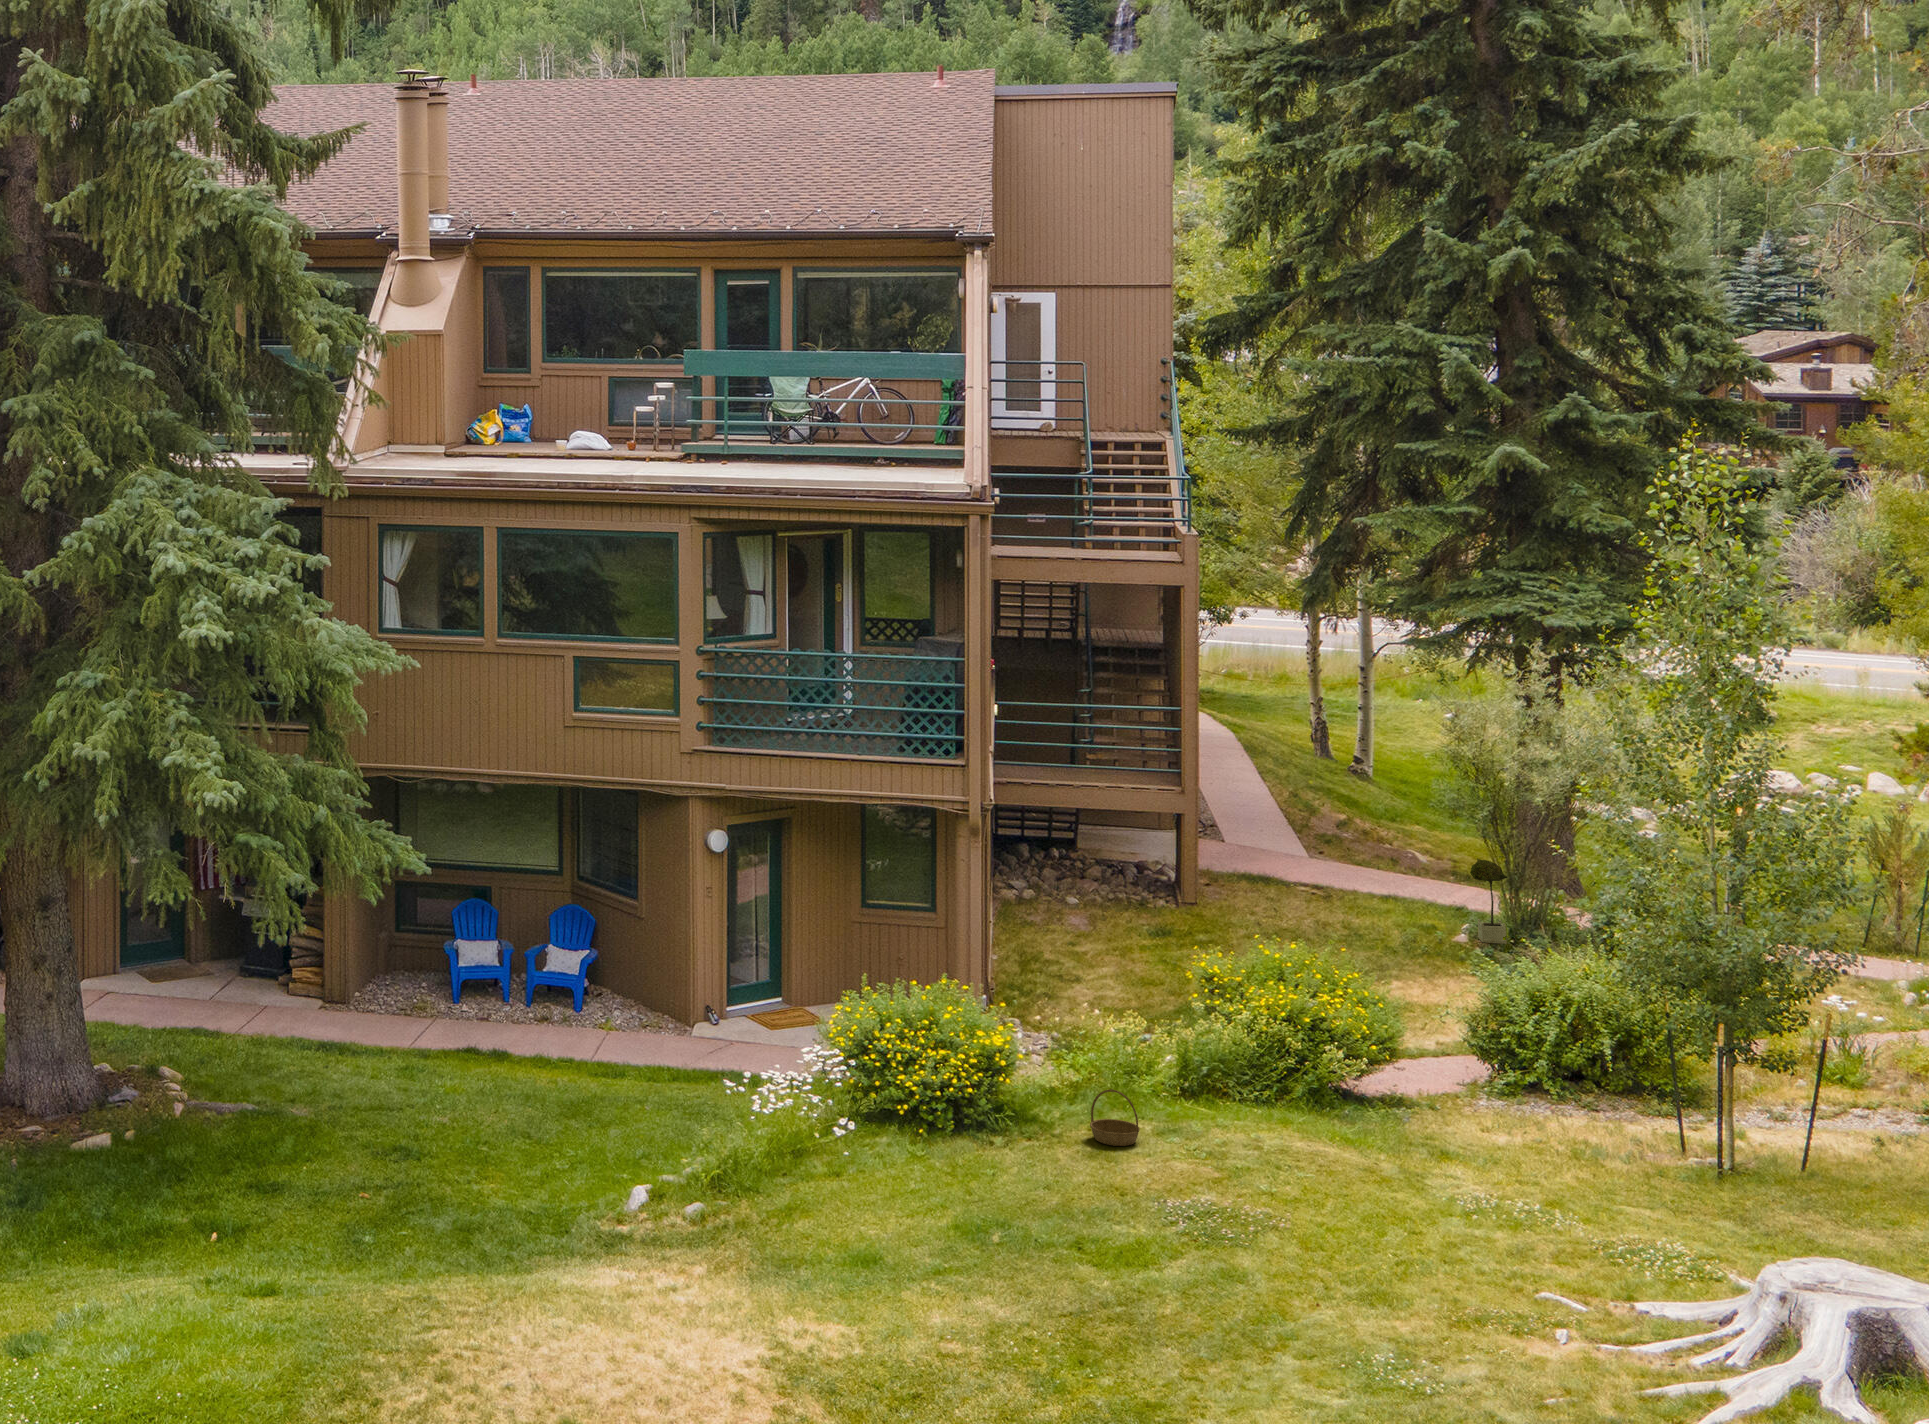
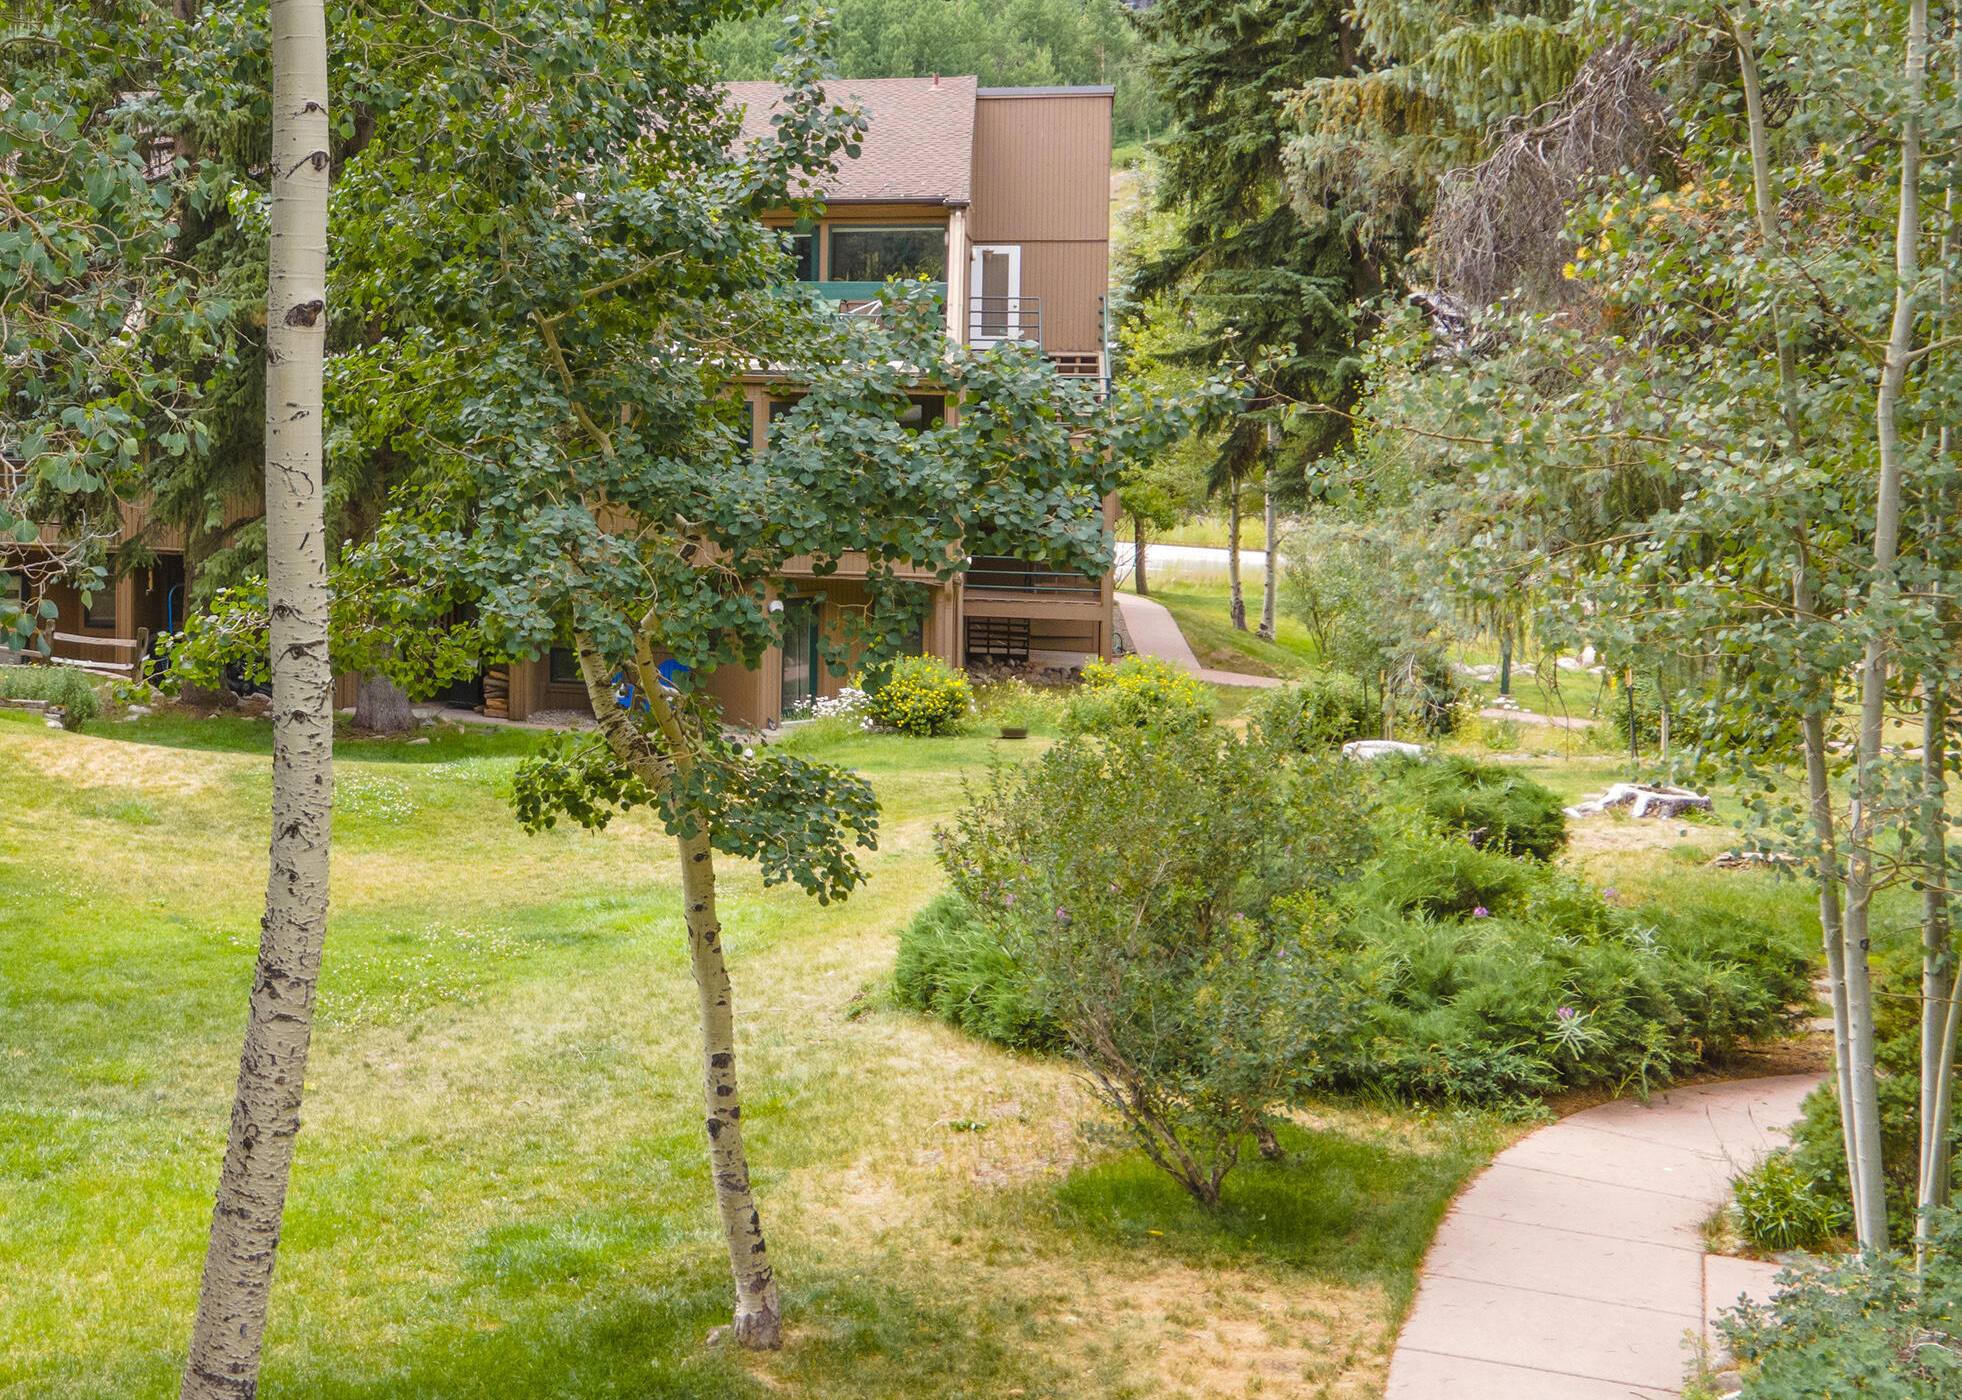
potted tree: present [1470,858,1507,944] -> none [1293,641,1318,697]

